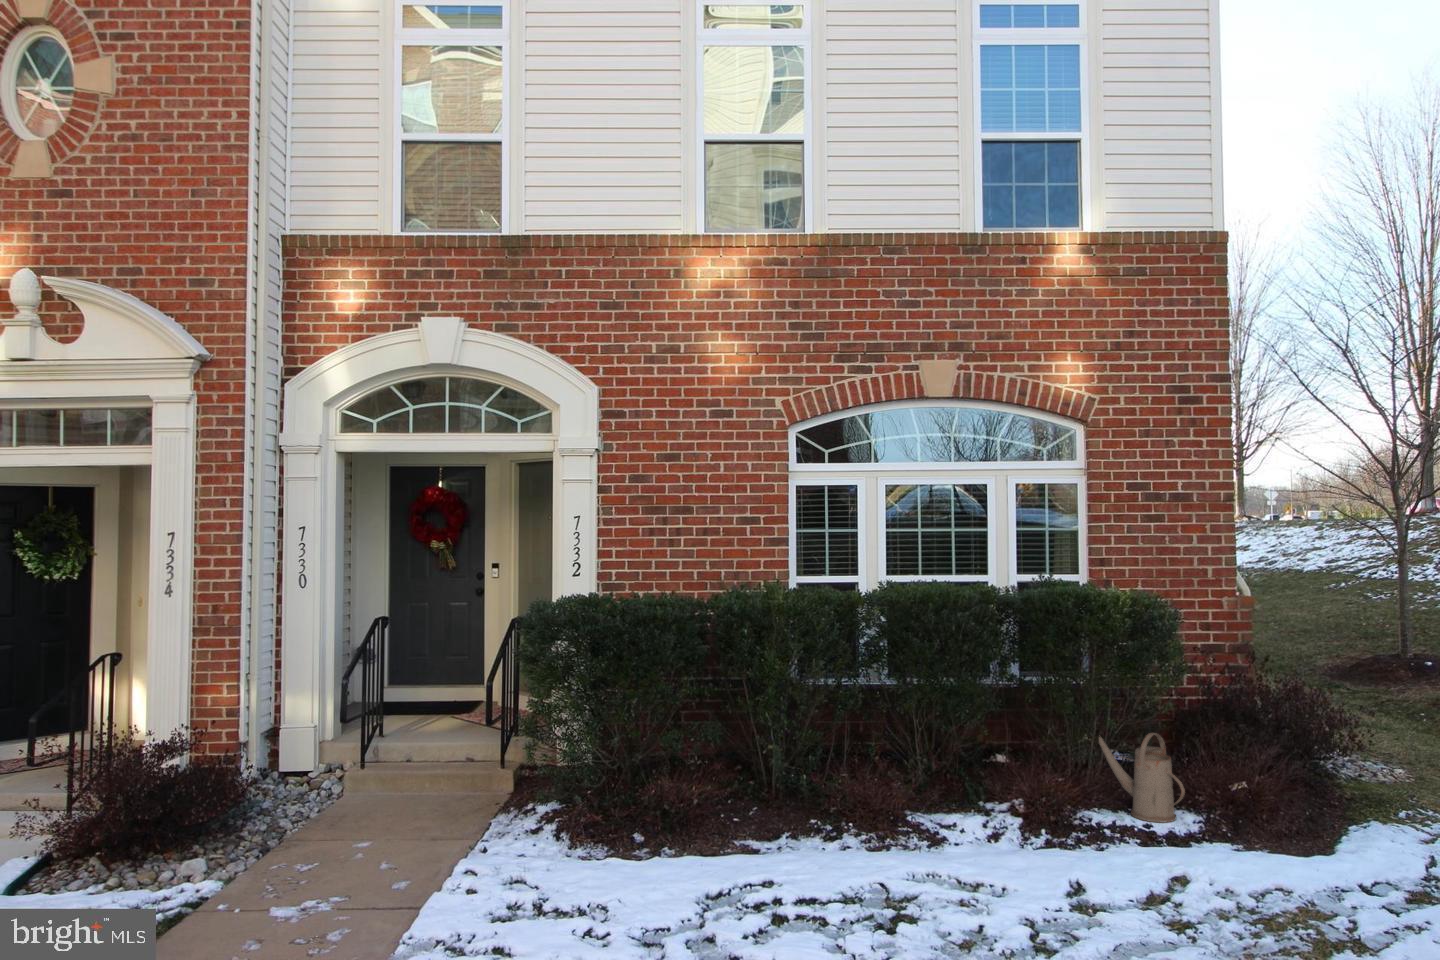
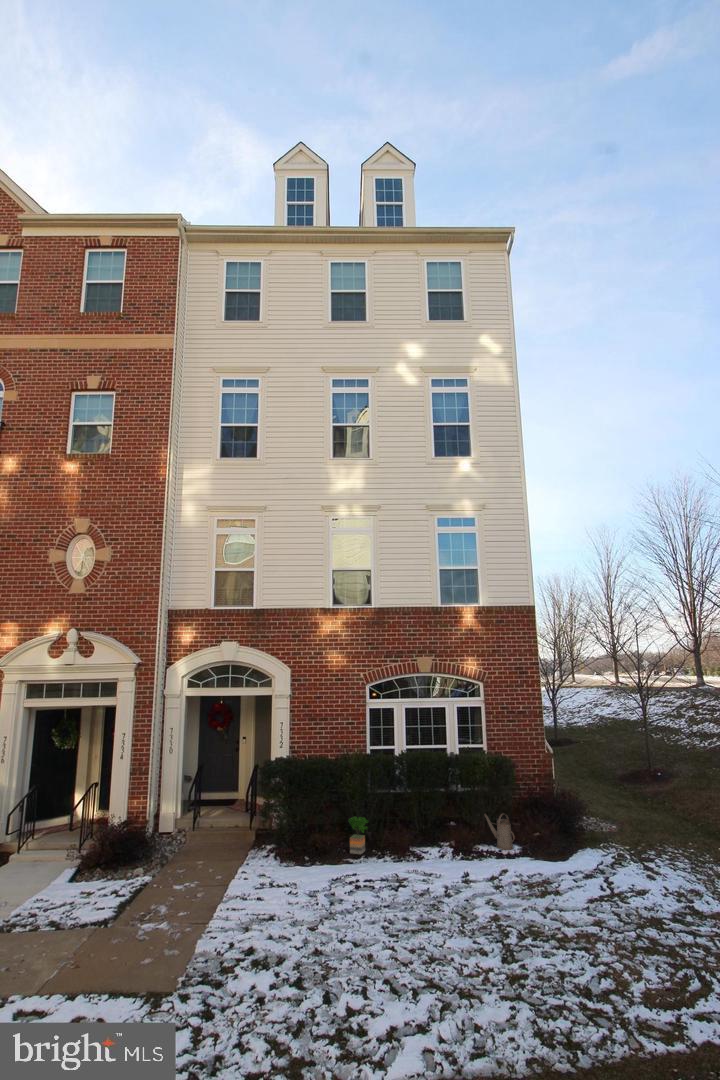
potted tree: none [744,734,800,828] -> present [349,817,368,854]

